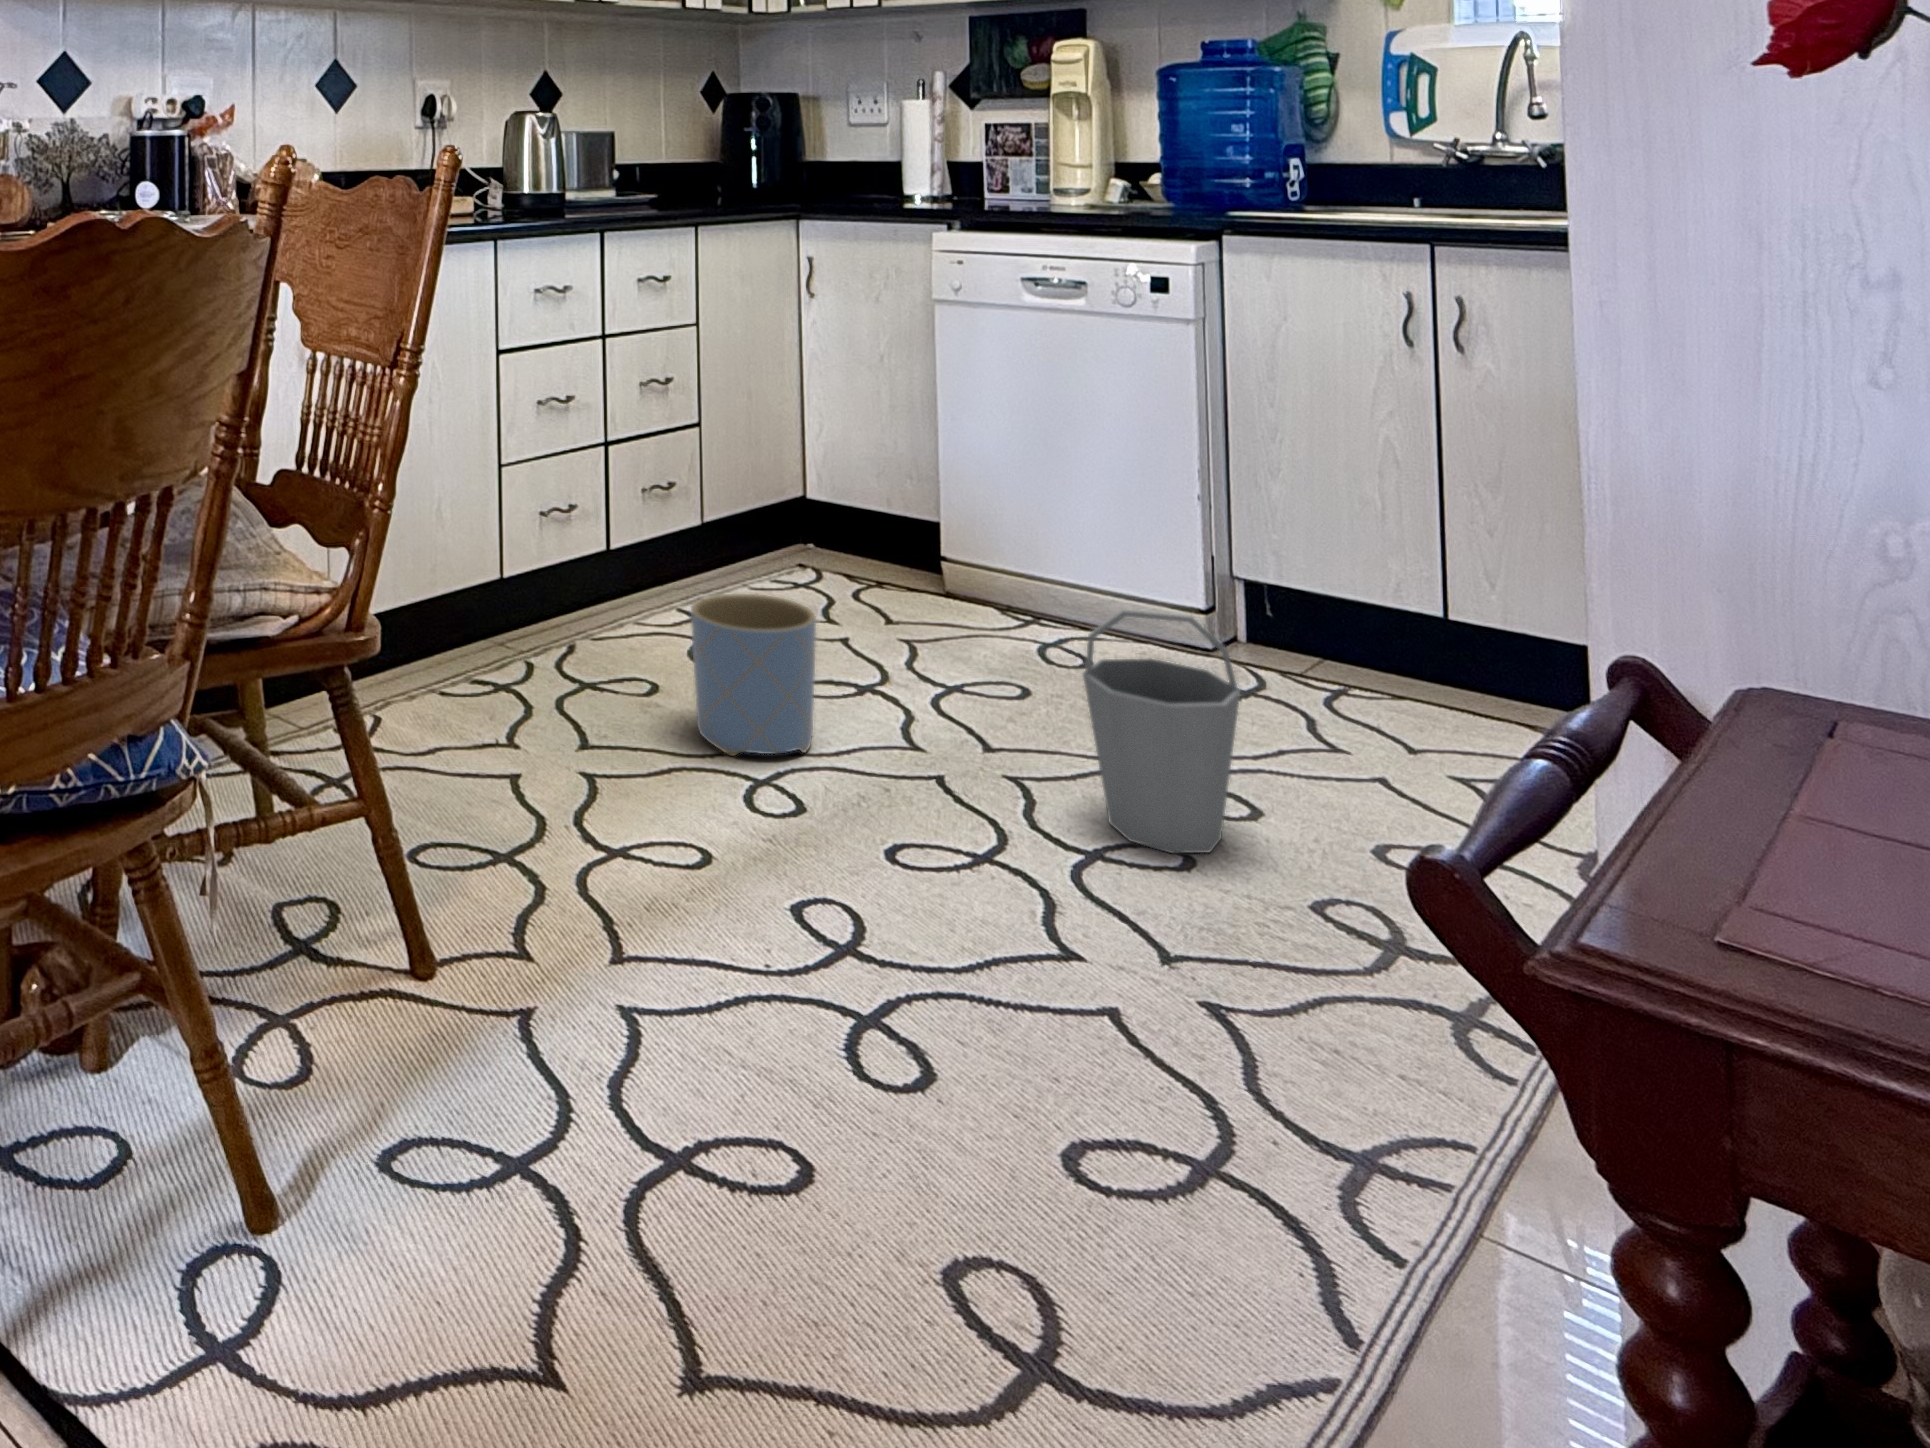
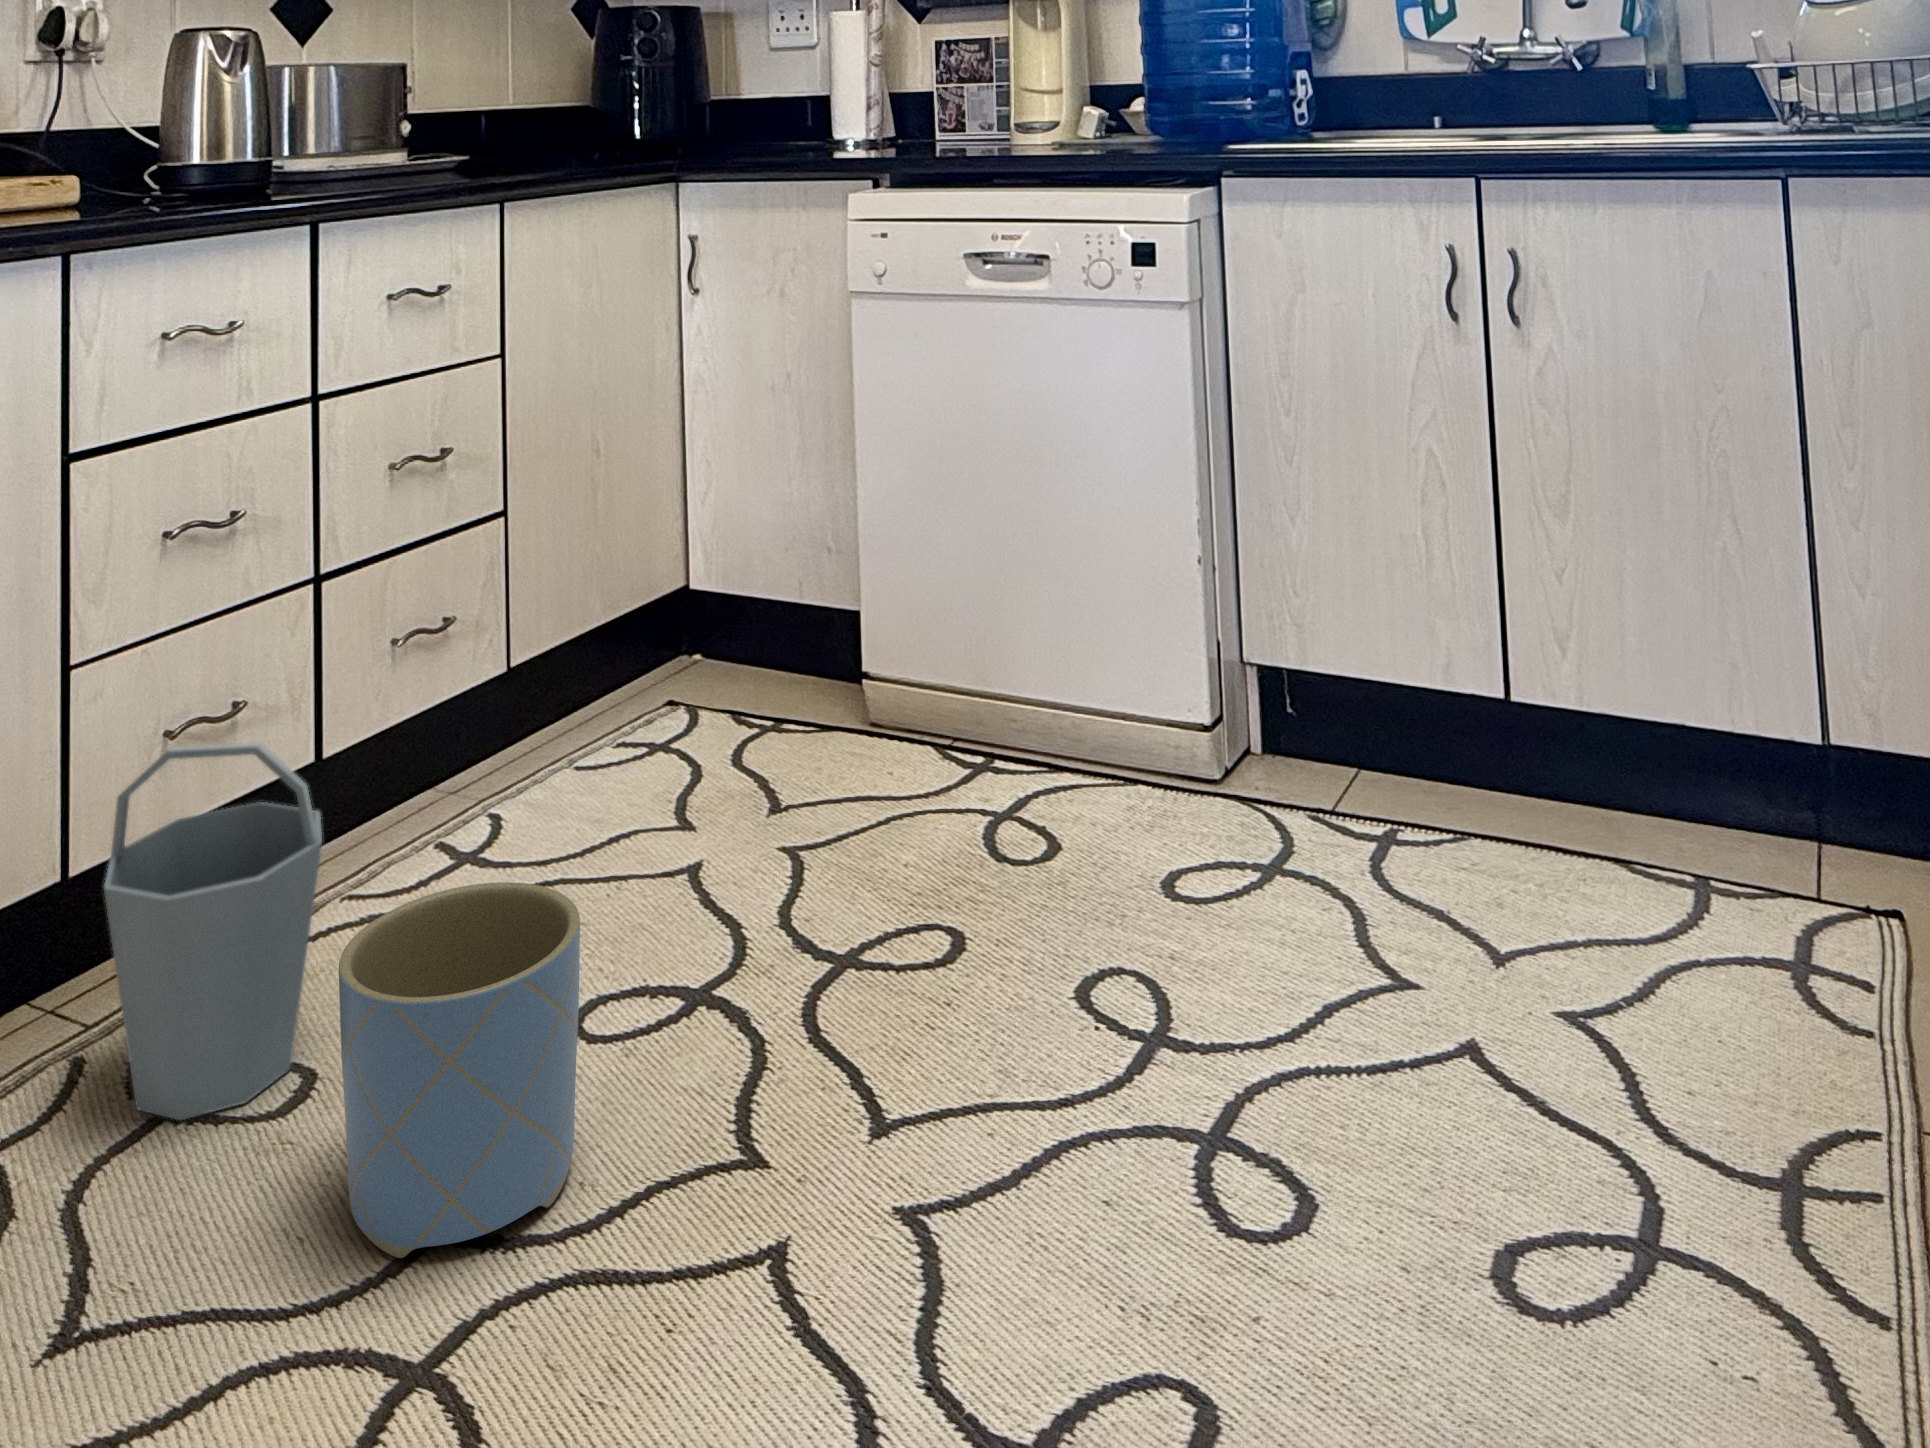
bucket: present [1083,609,1240,853] -> present [104,743,322,1120]

